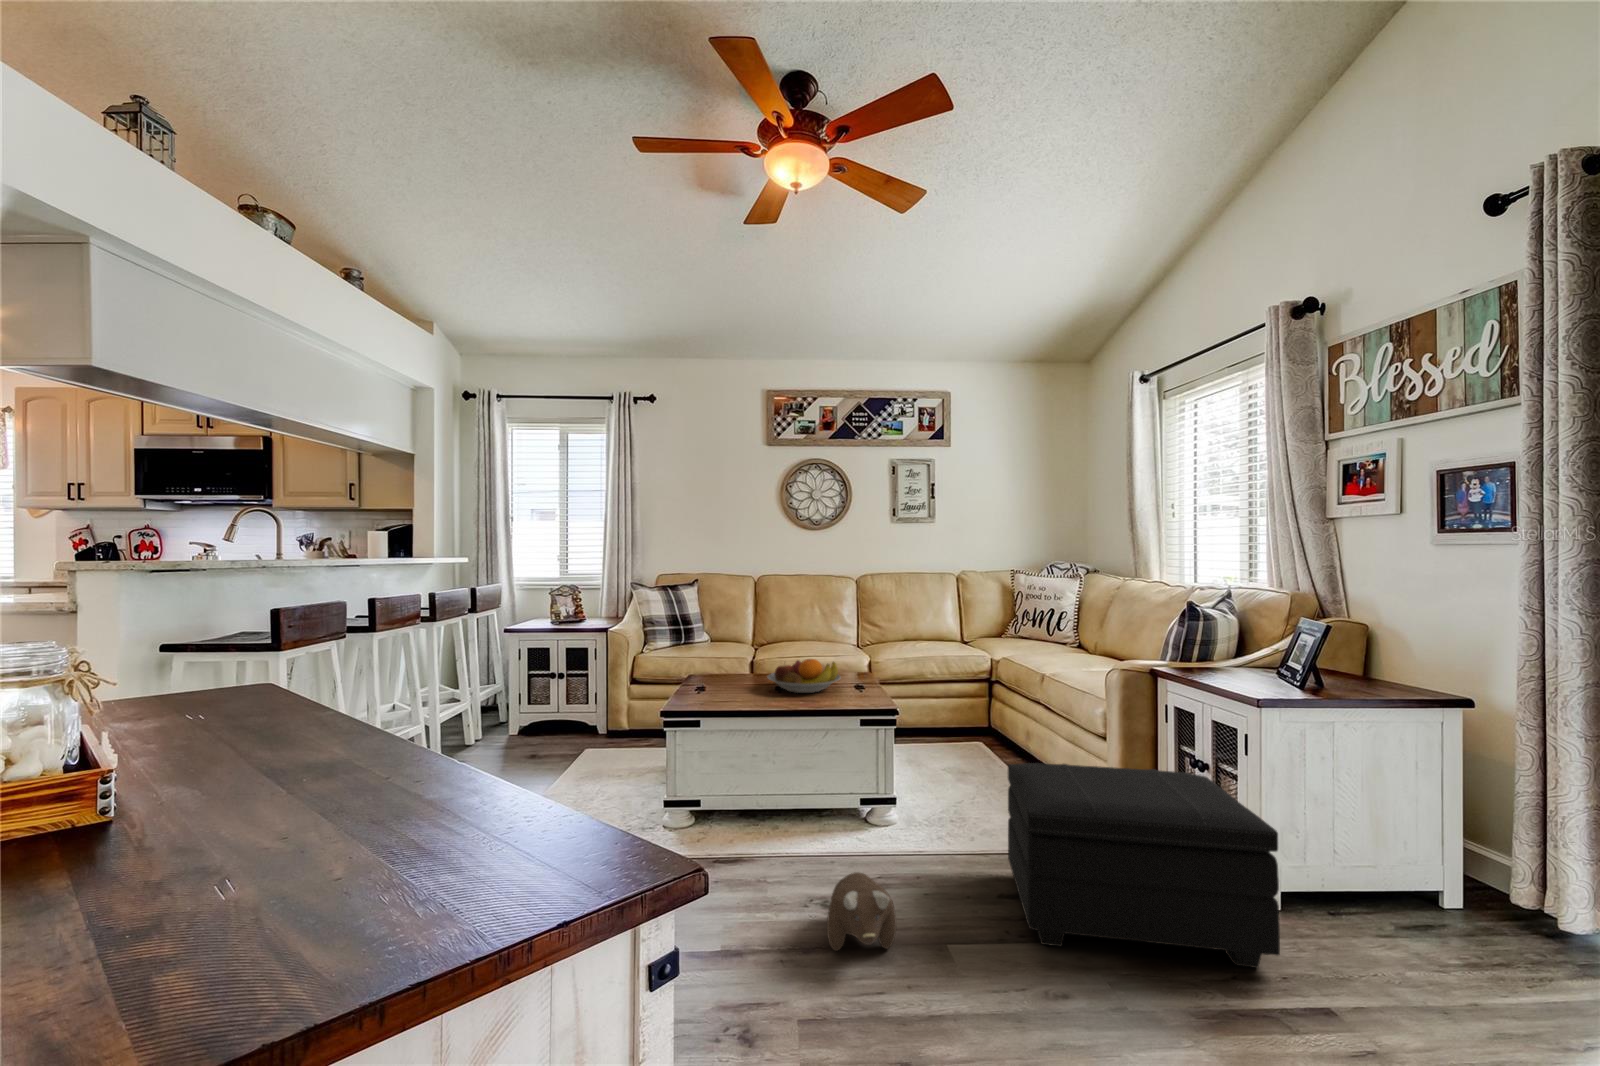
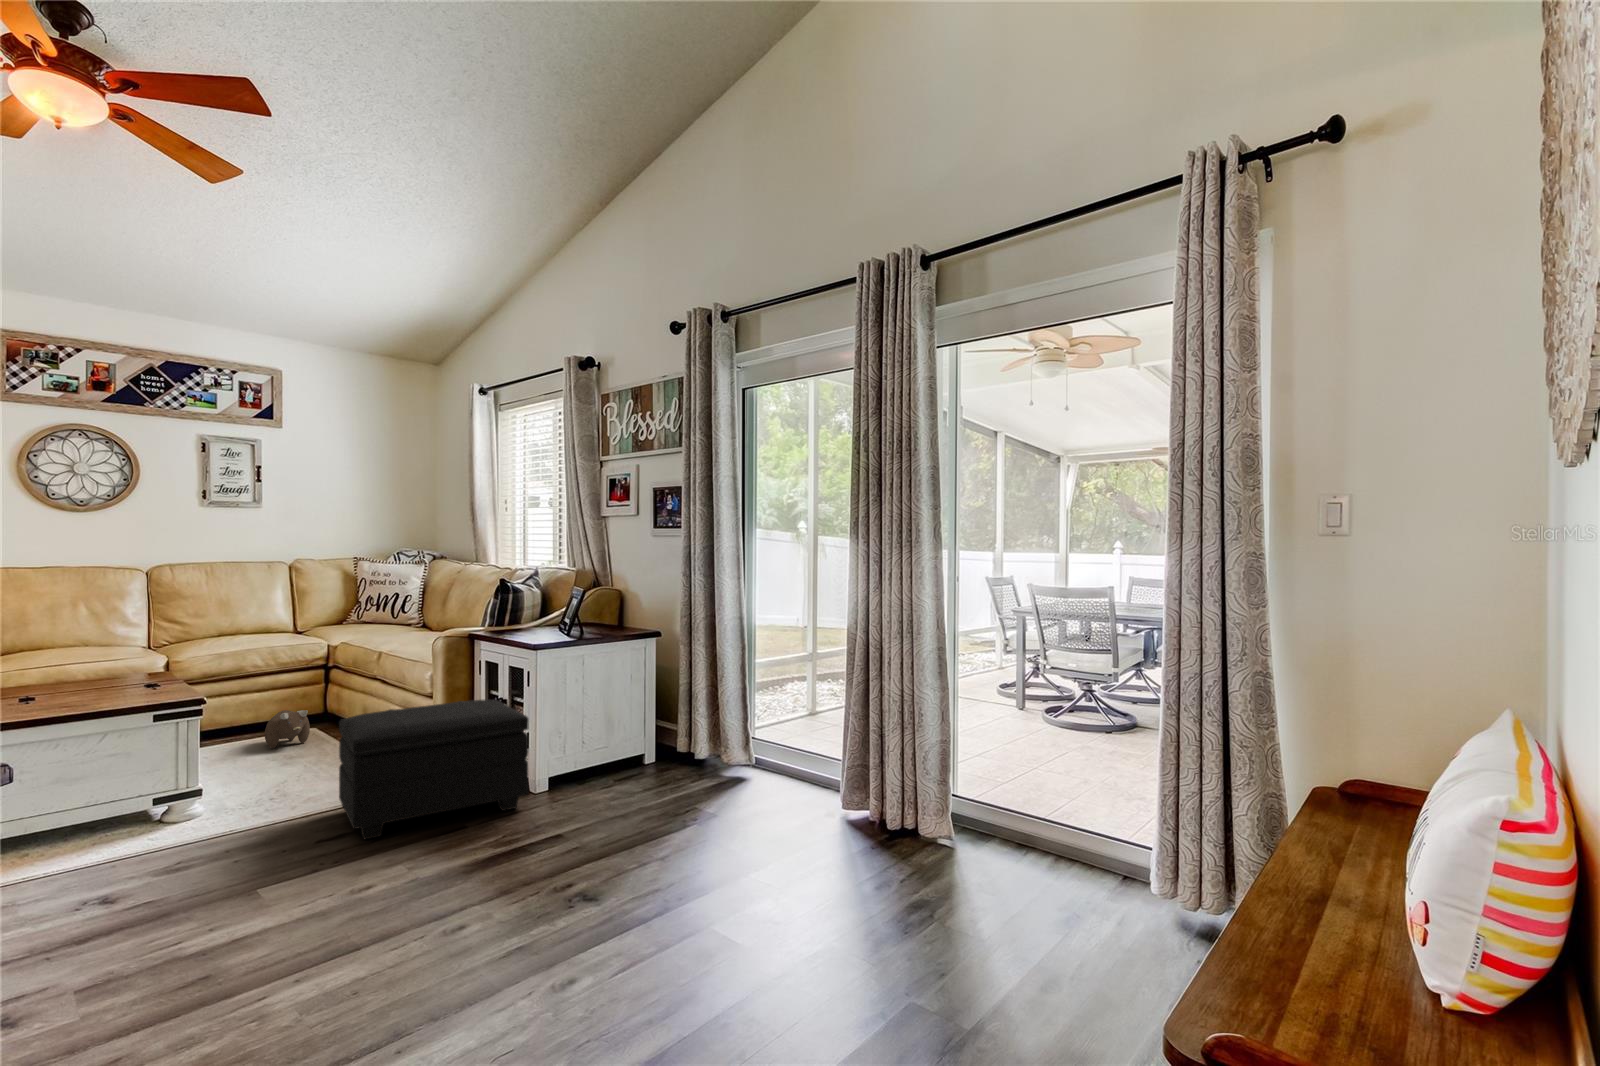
fruit bowl: present [768,659,841,693] -> none [28,662,142,702]
plush toy: present [827,872,897,951] -> present [265,710,310,749]

